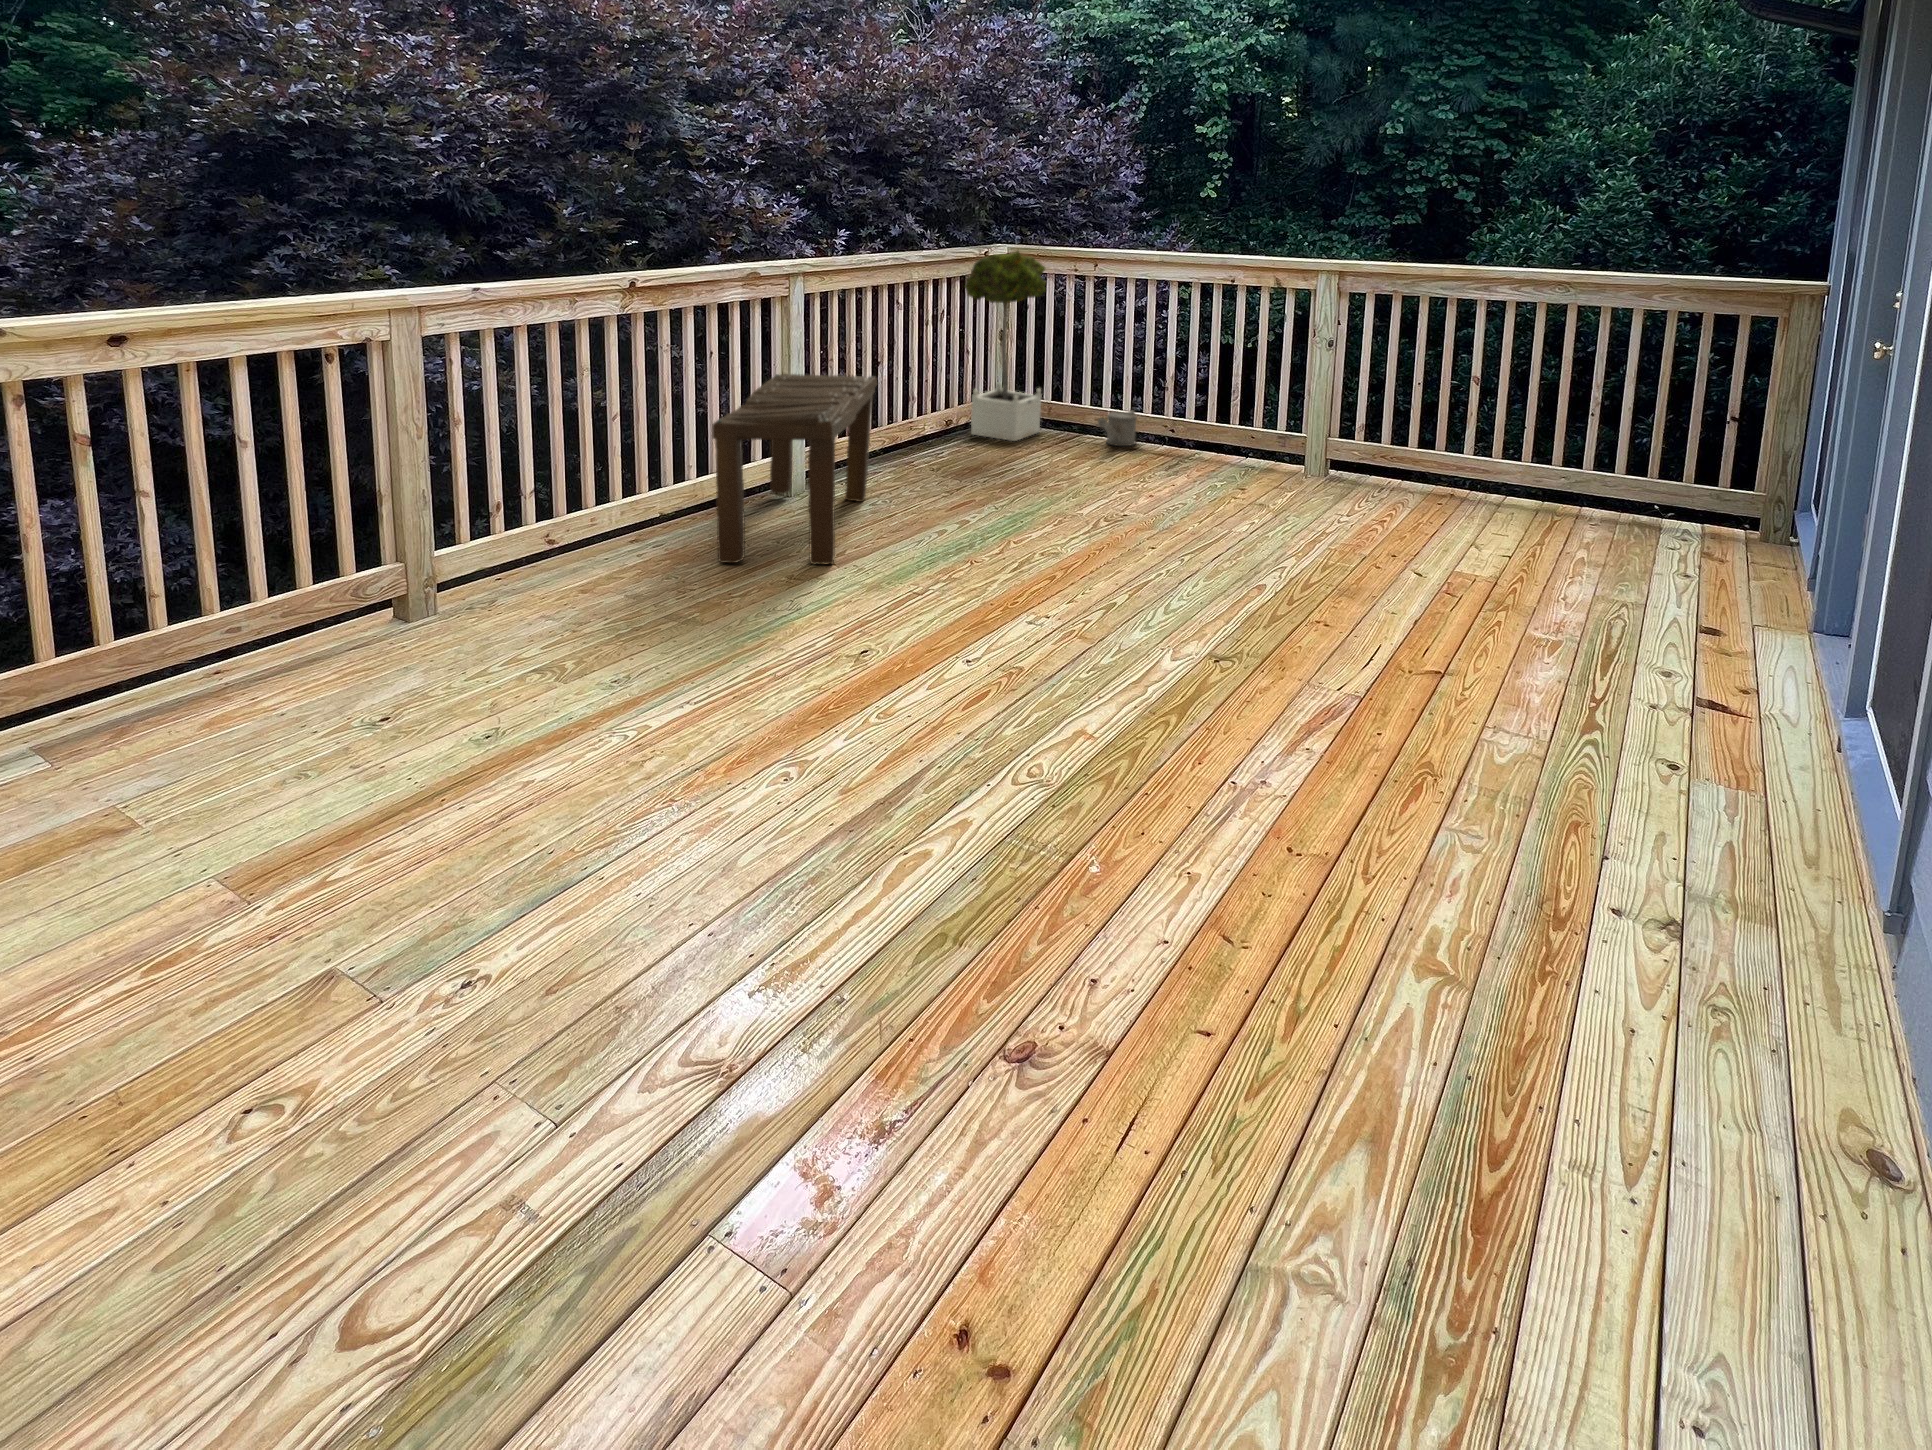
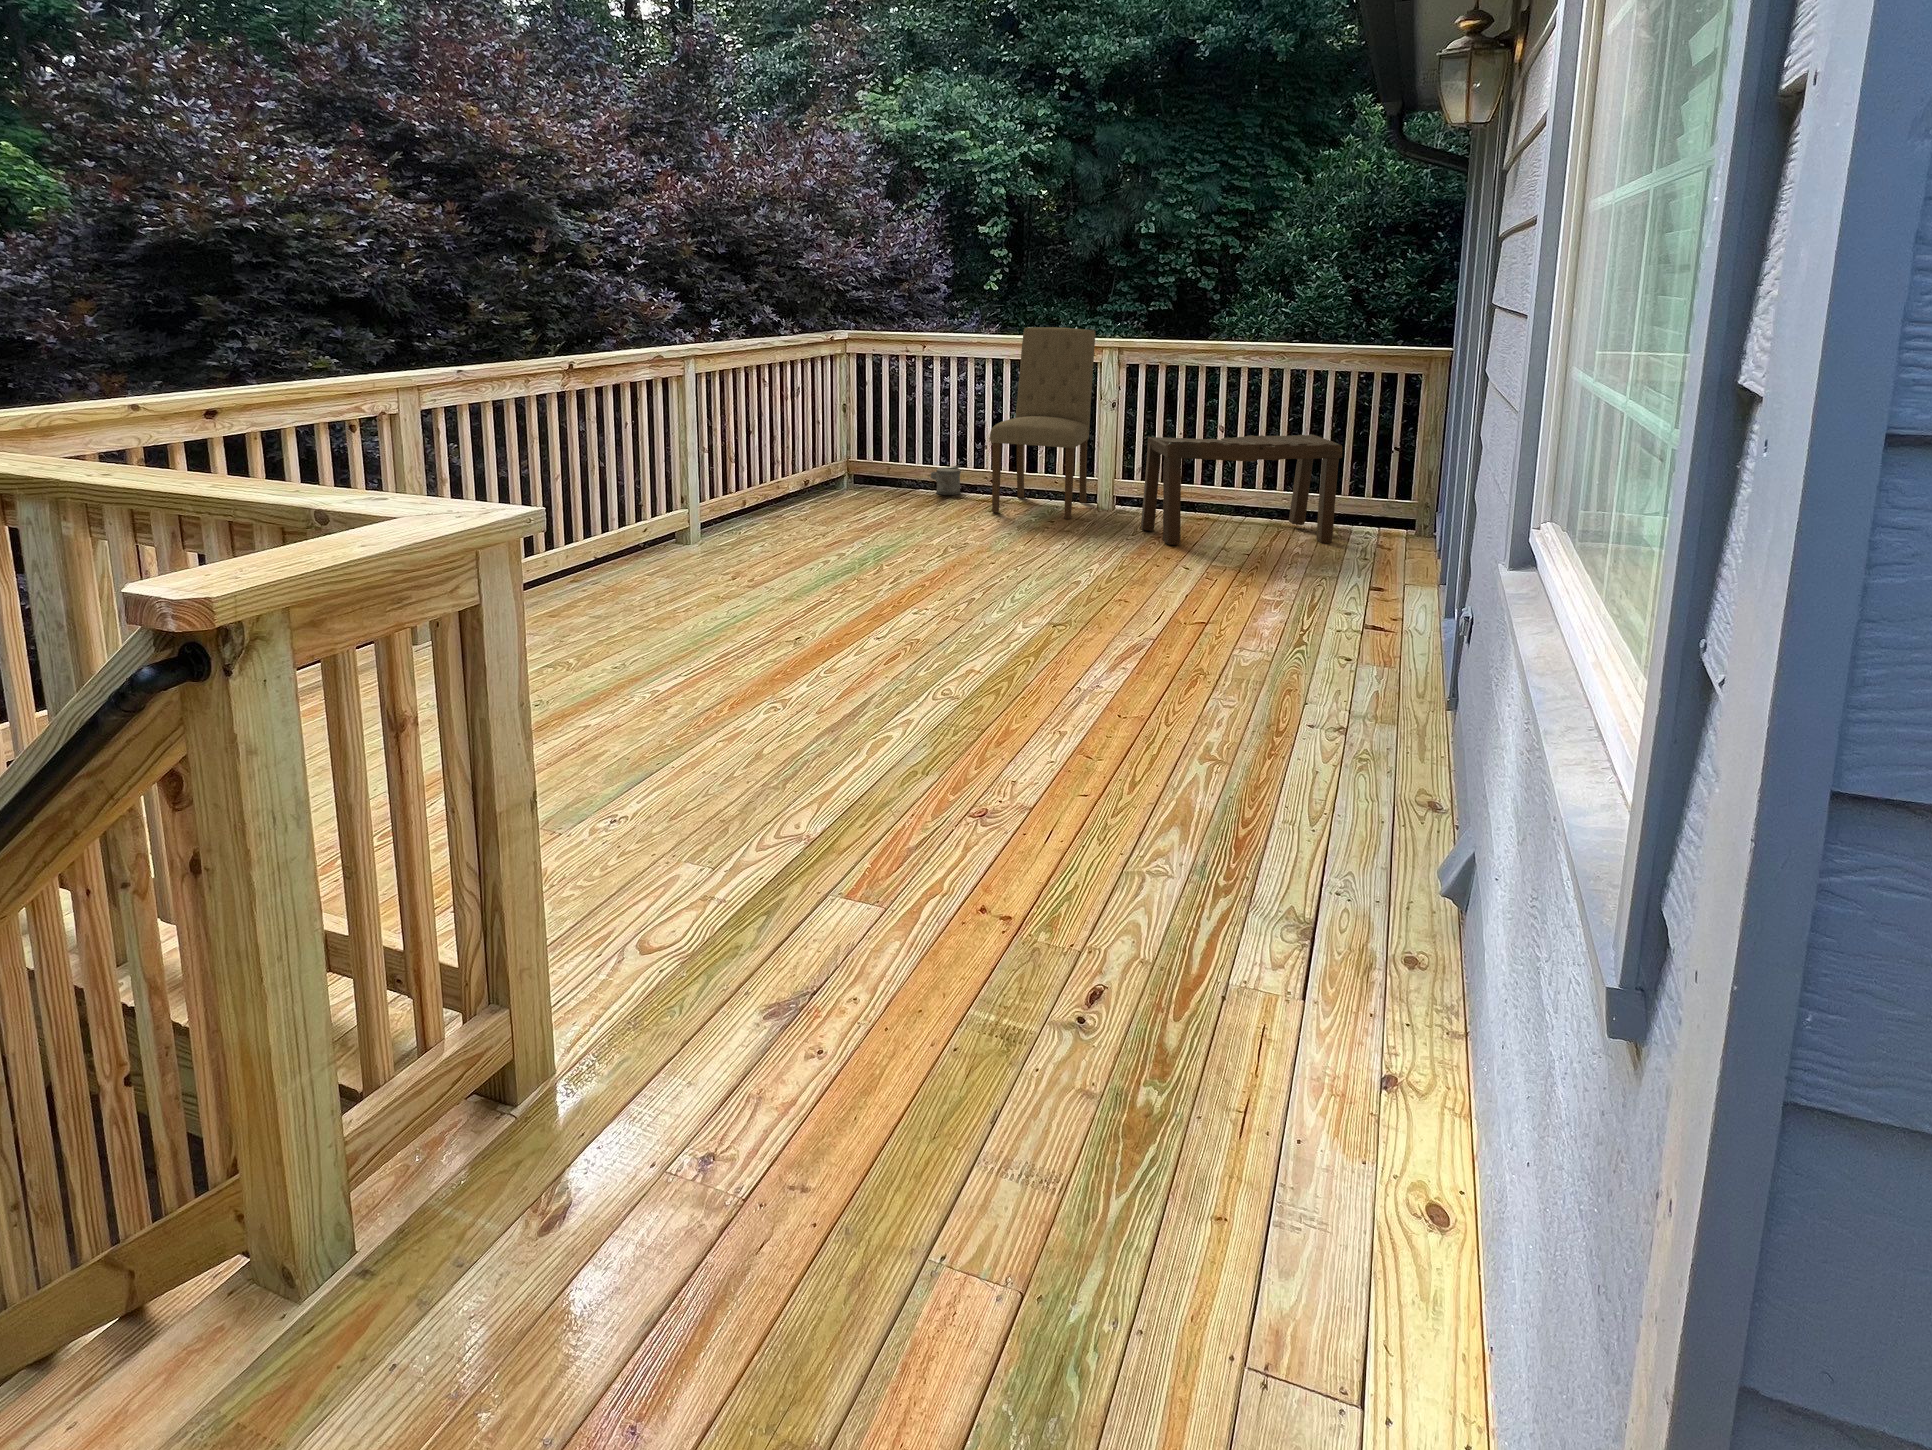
dining chair: none [1169,245,1311,488] -> present [990,327,1095,519]
potted tree: present [965,251,1046,441] -> none [814,334,883,495]
bench: present [712,374,877,564] -> present [1141,434,1342,545]

